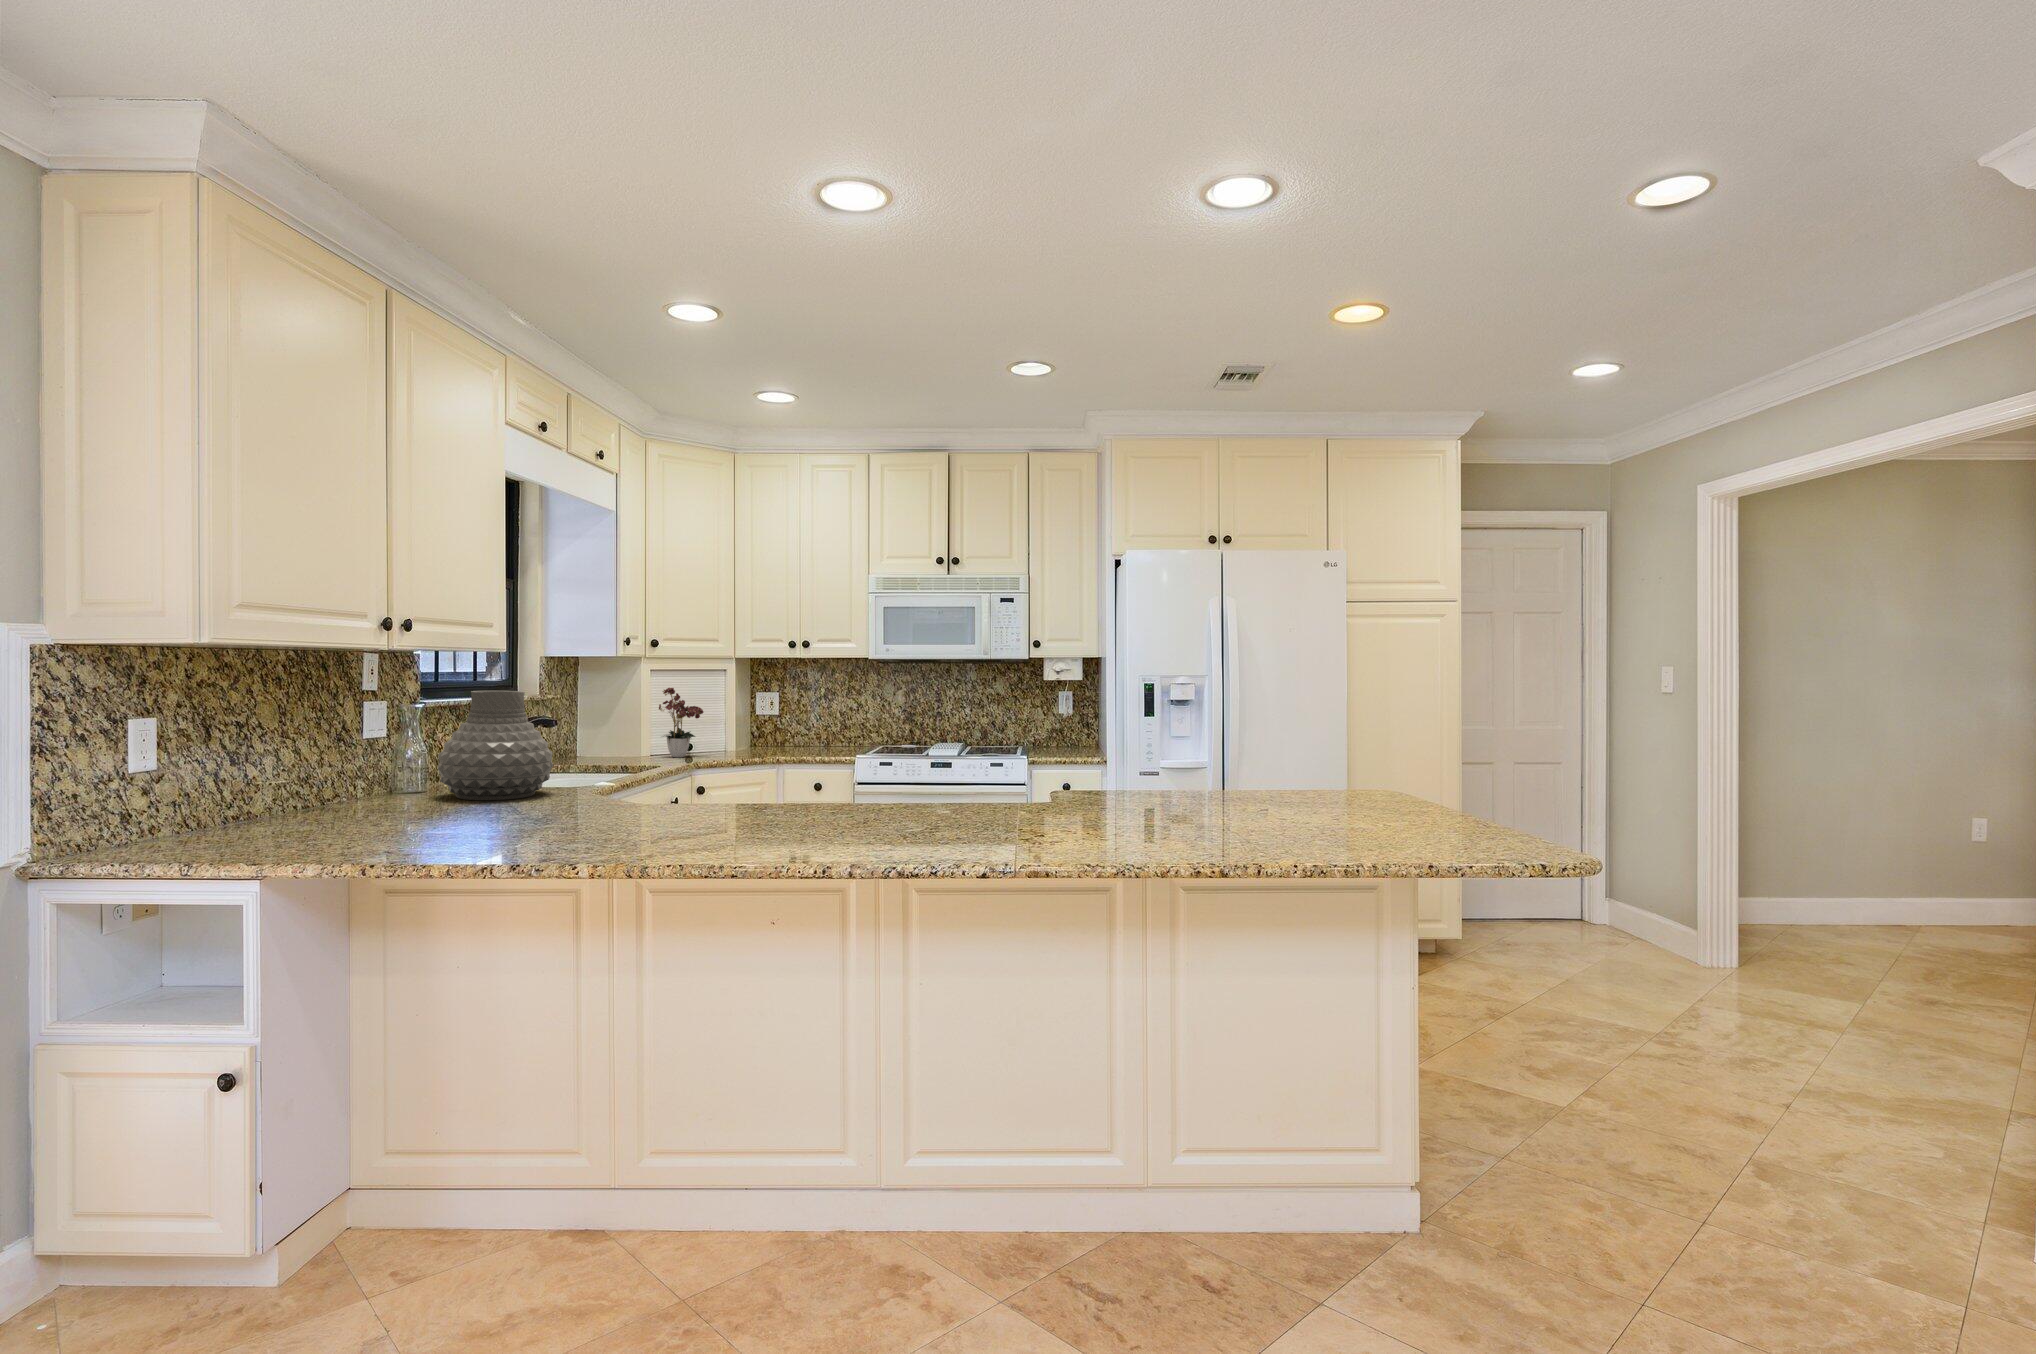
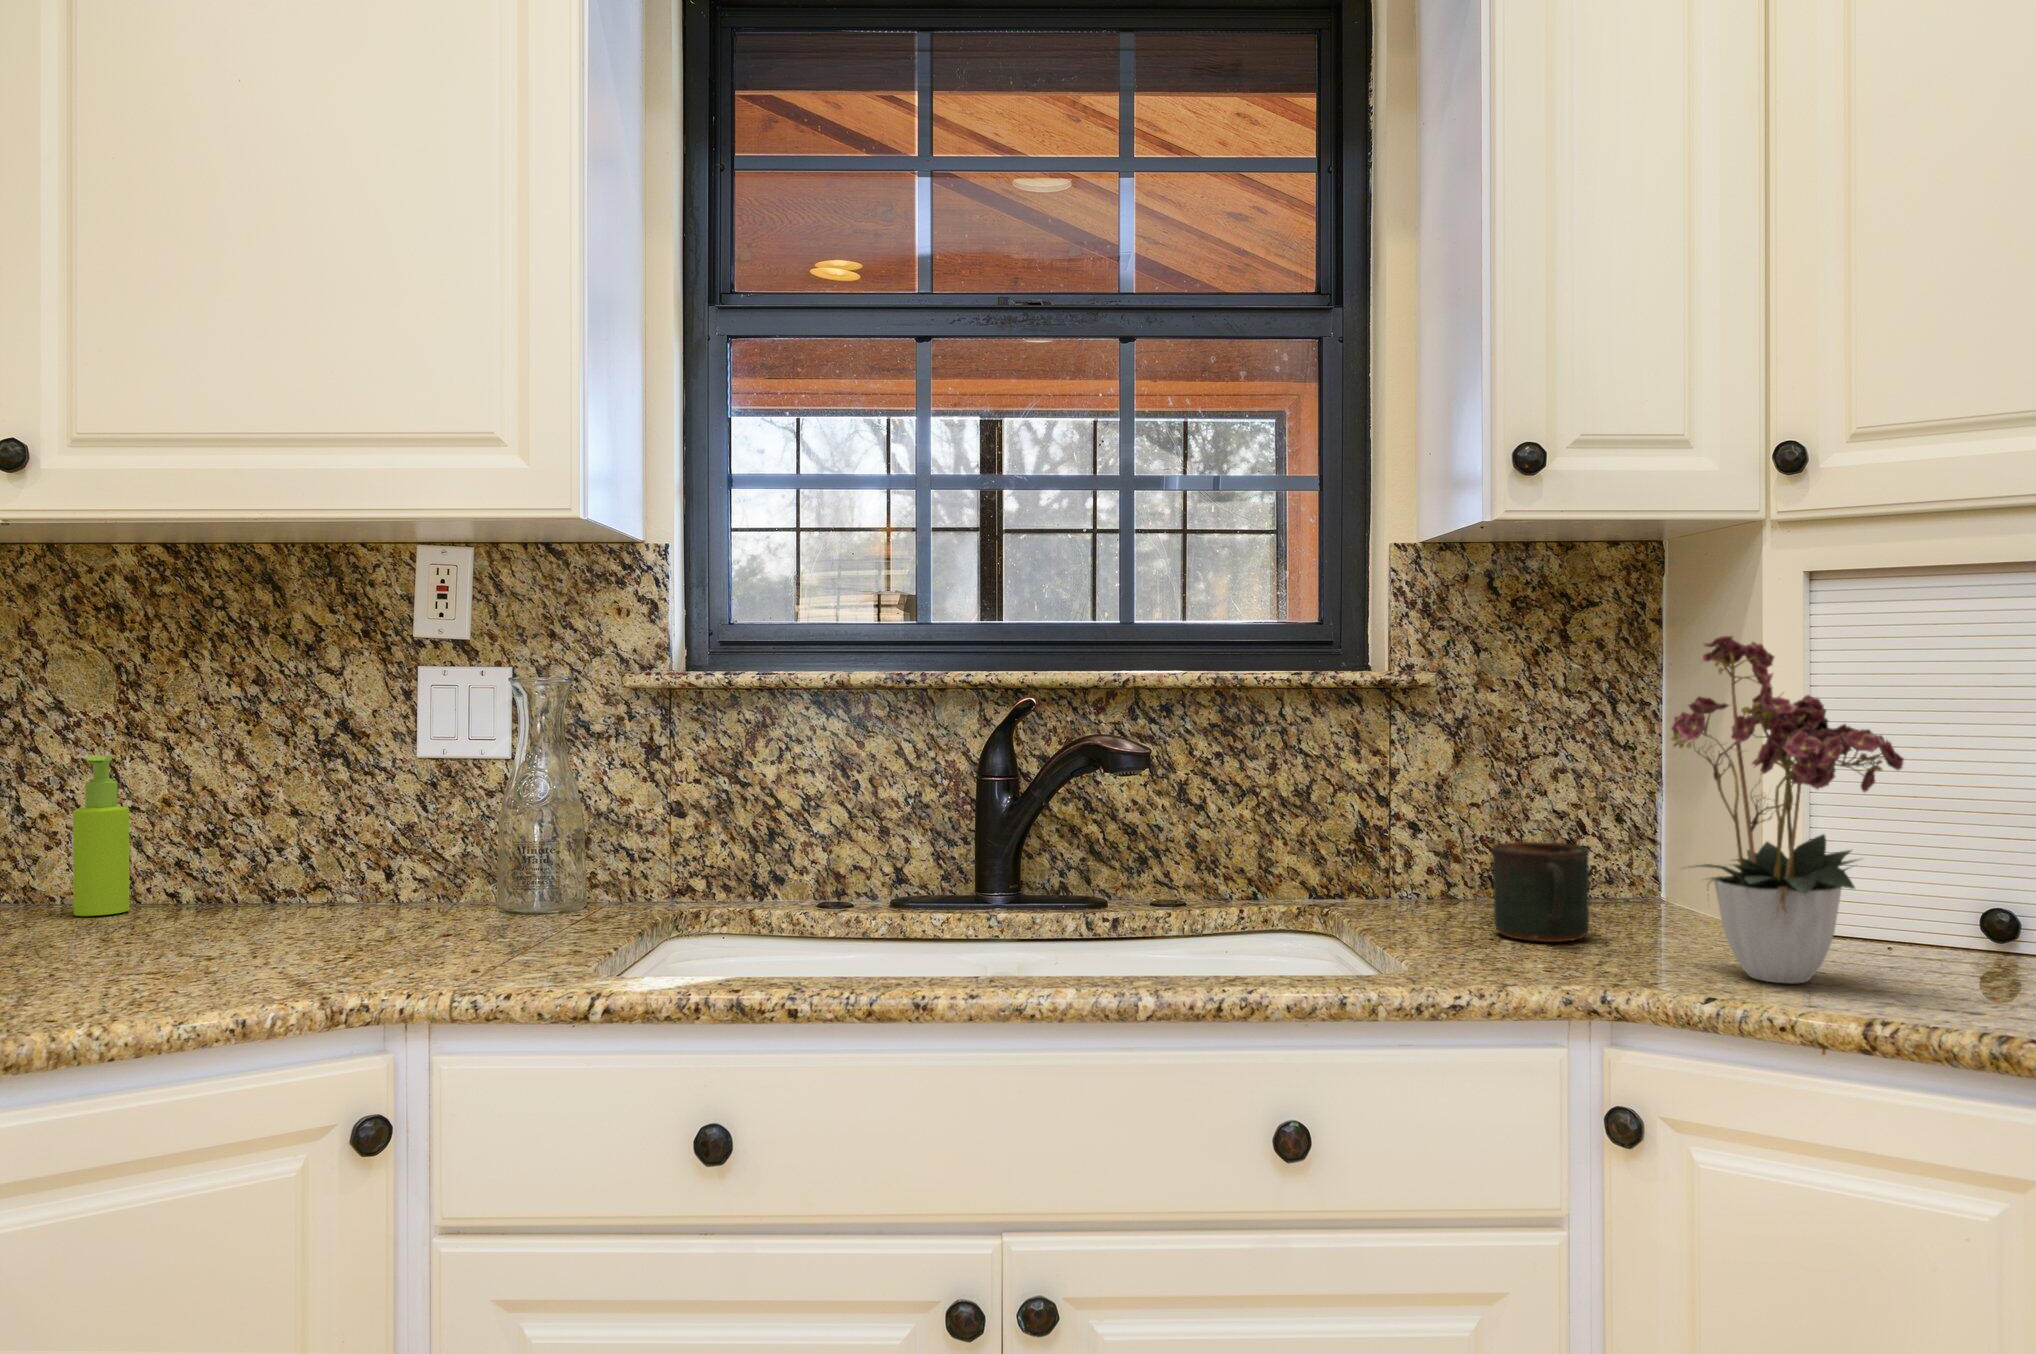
vase: present [438,691,554,800] -> none [178,621,545,981]
mug: none [606,736,635,759] -> present [1491,842,1589,942]
soap dispenser: none [290,745,321,816] -> present [73,755,129,916]

